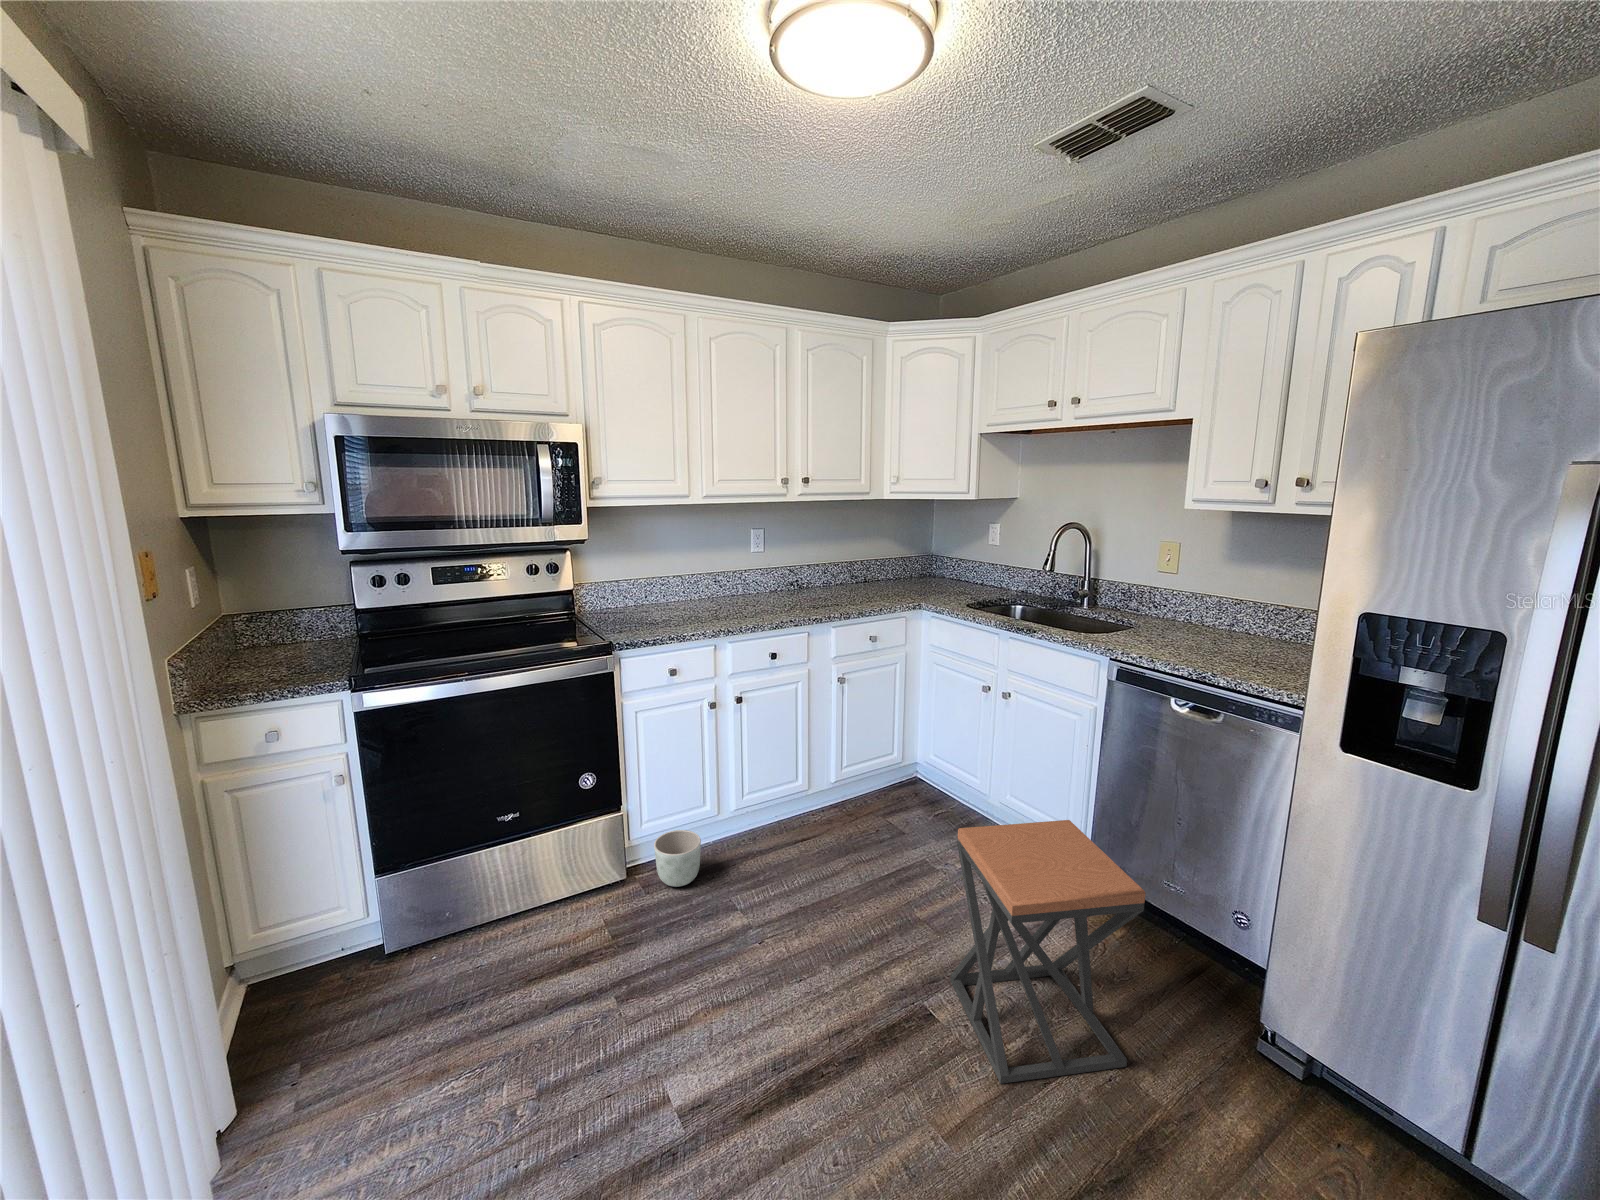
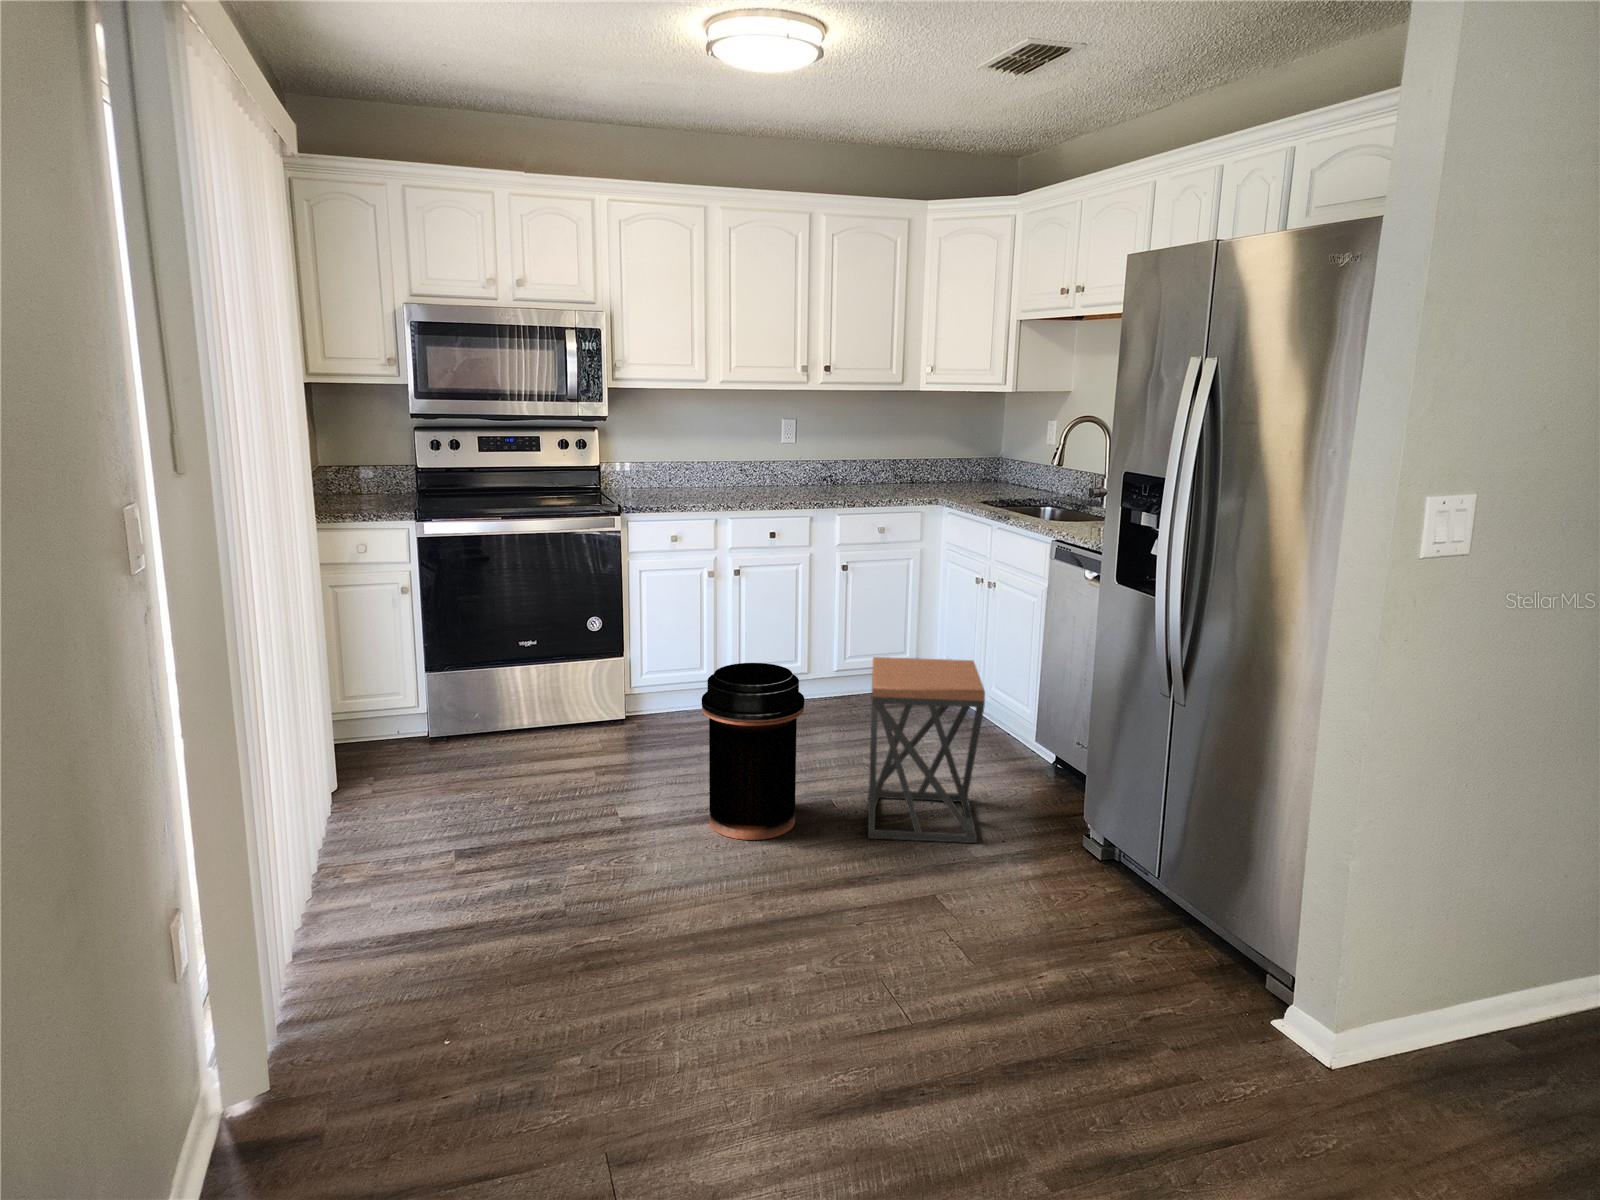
planter: present [654,830,701,887] -> none [648,685,690,729]
trash can: none [779,864,915,1125] -> present [702,663,804,840]

